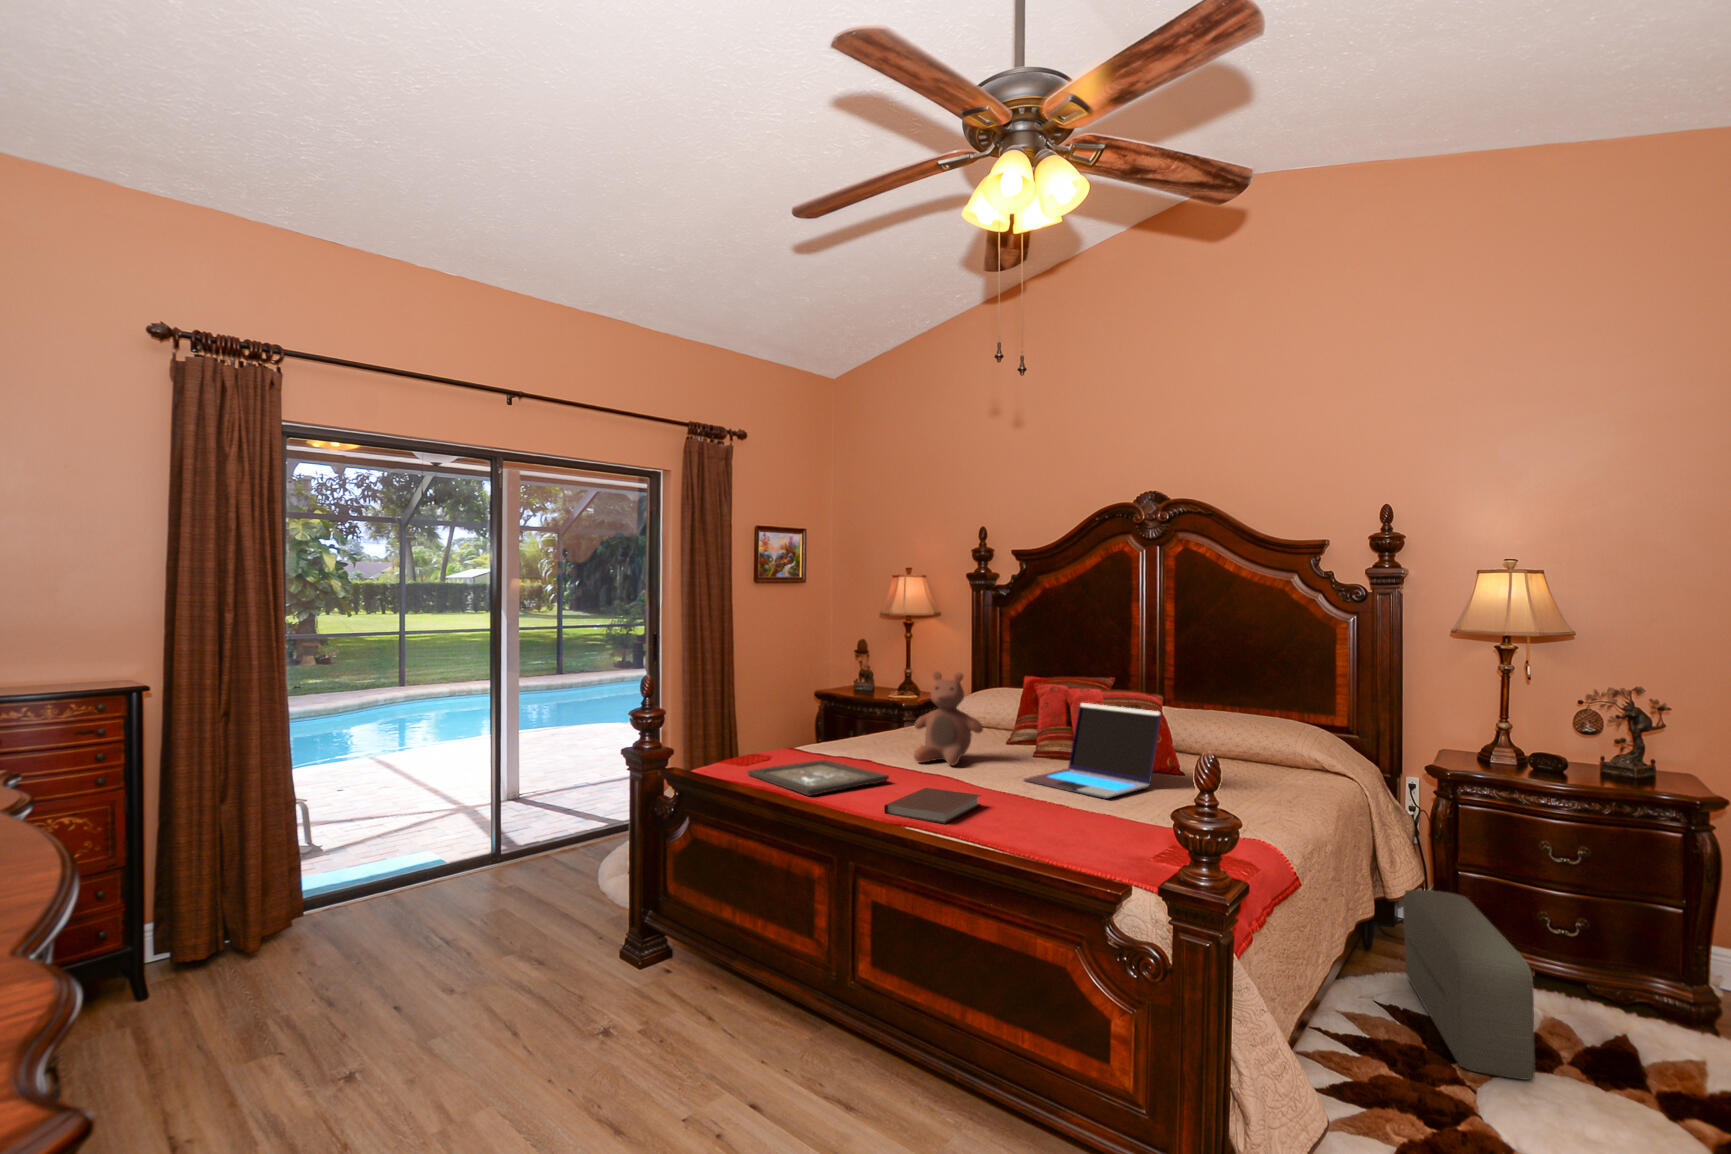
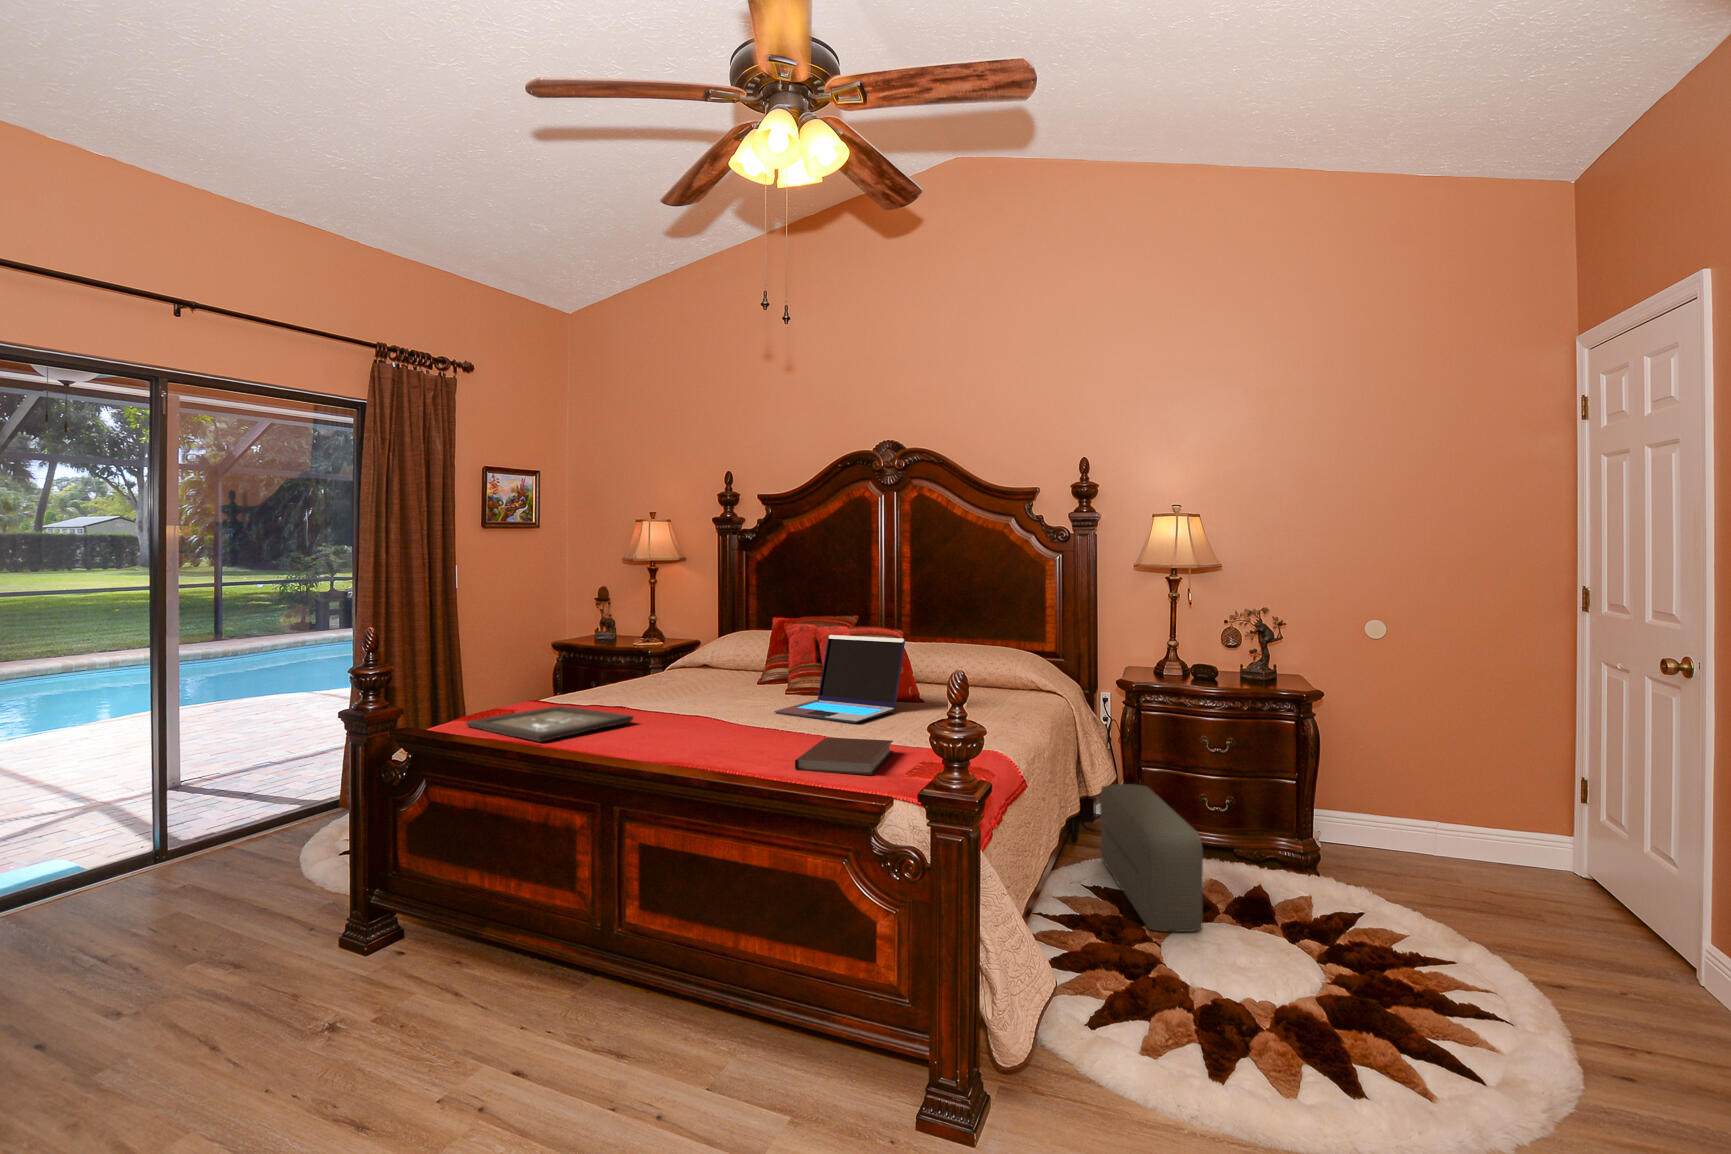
stuffed bear: present [914,671,983,765] -> none [661,609,733,704]
notebook: present [884,788,981,824] -> present [795,738,893,775]

